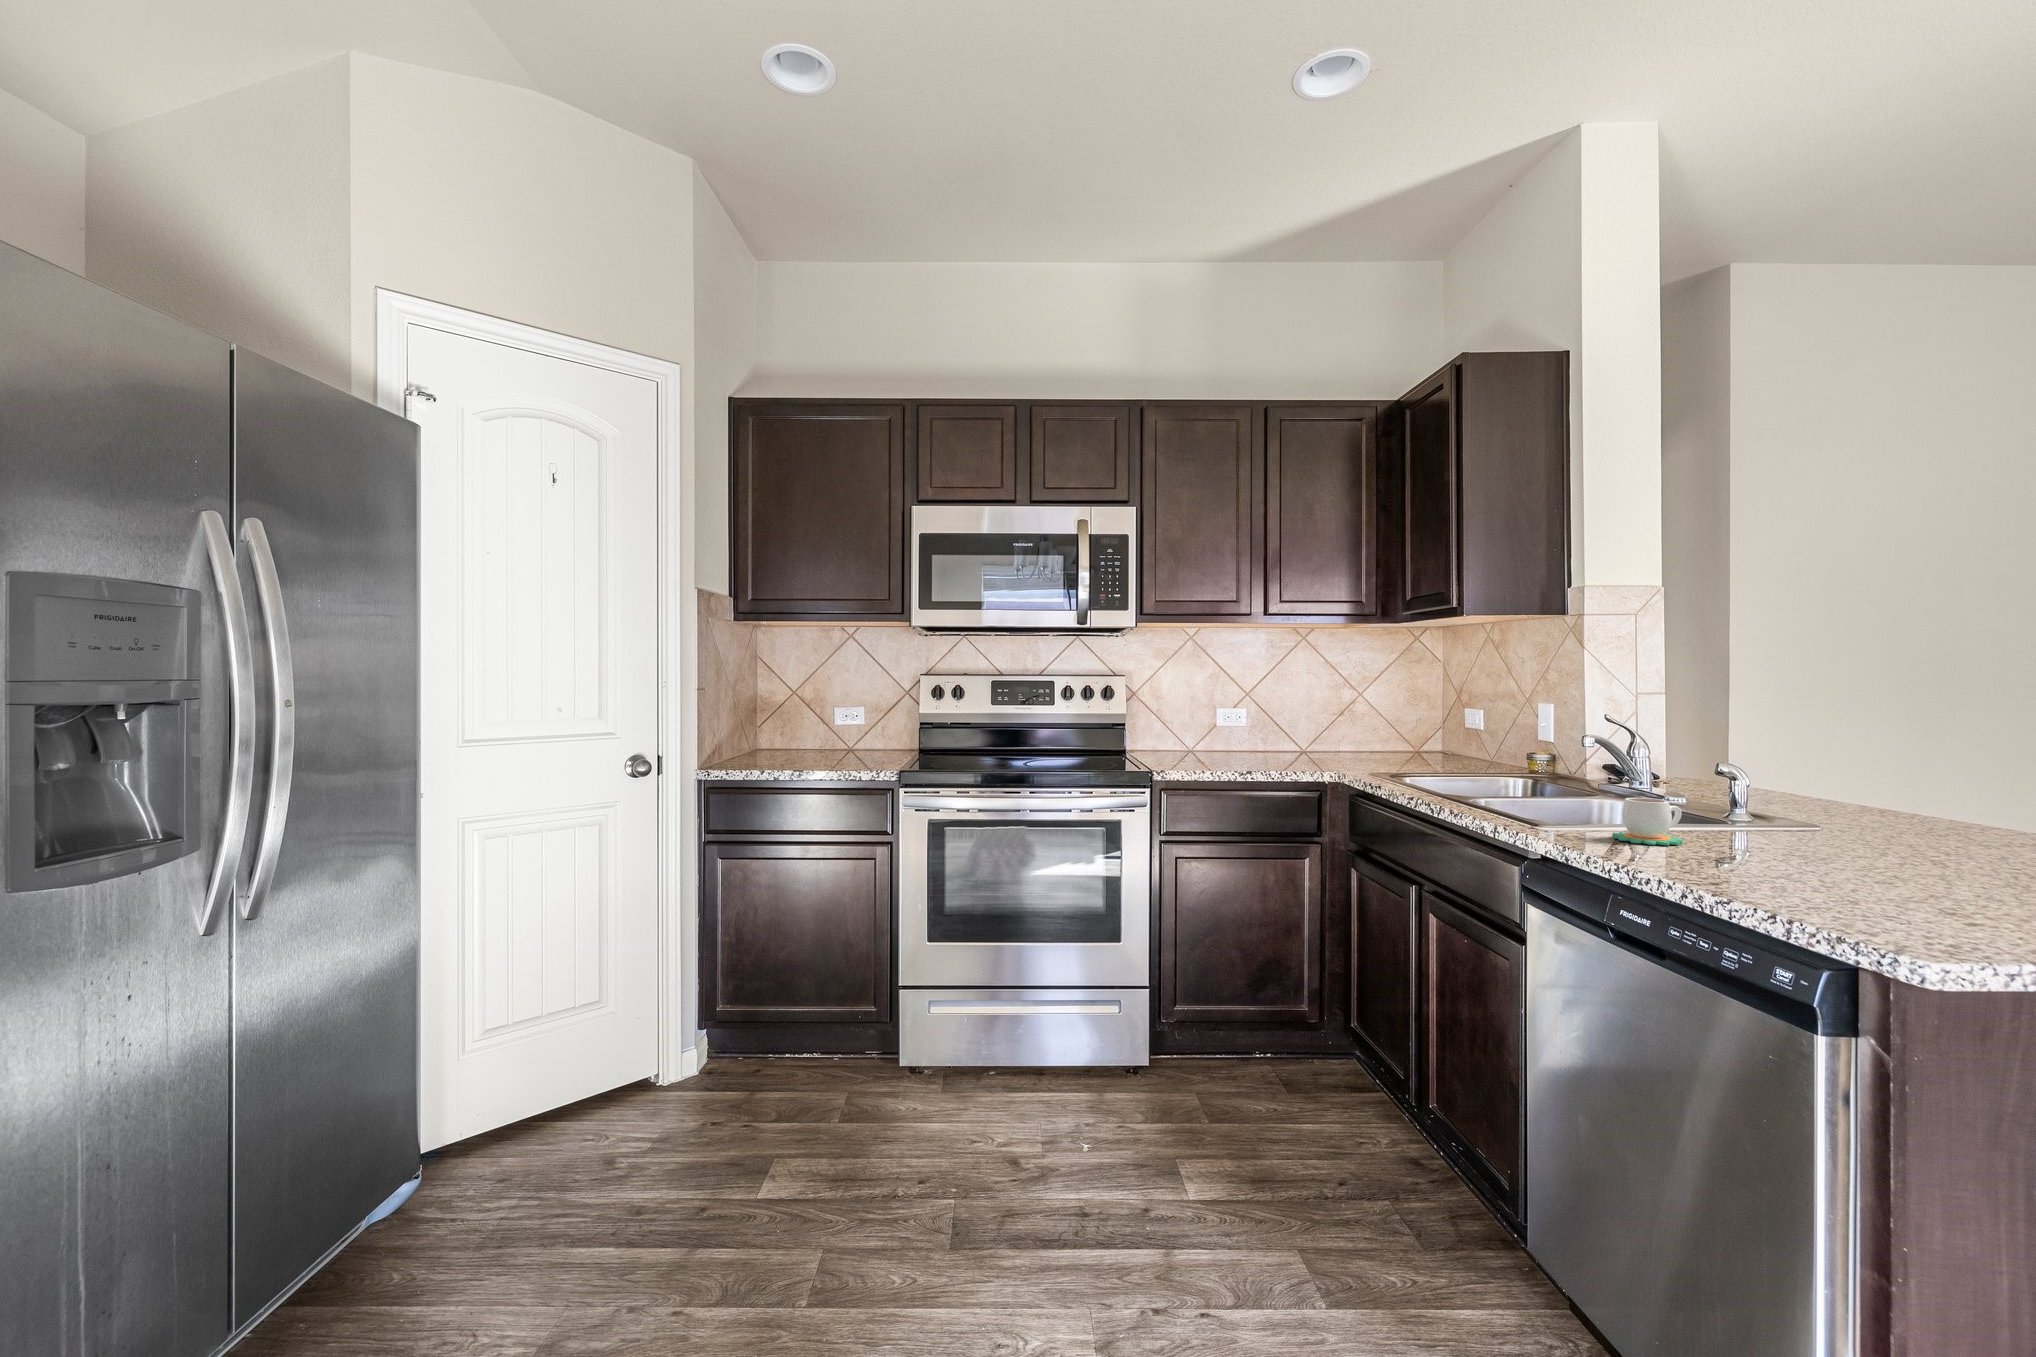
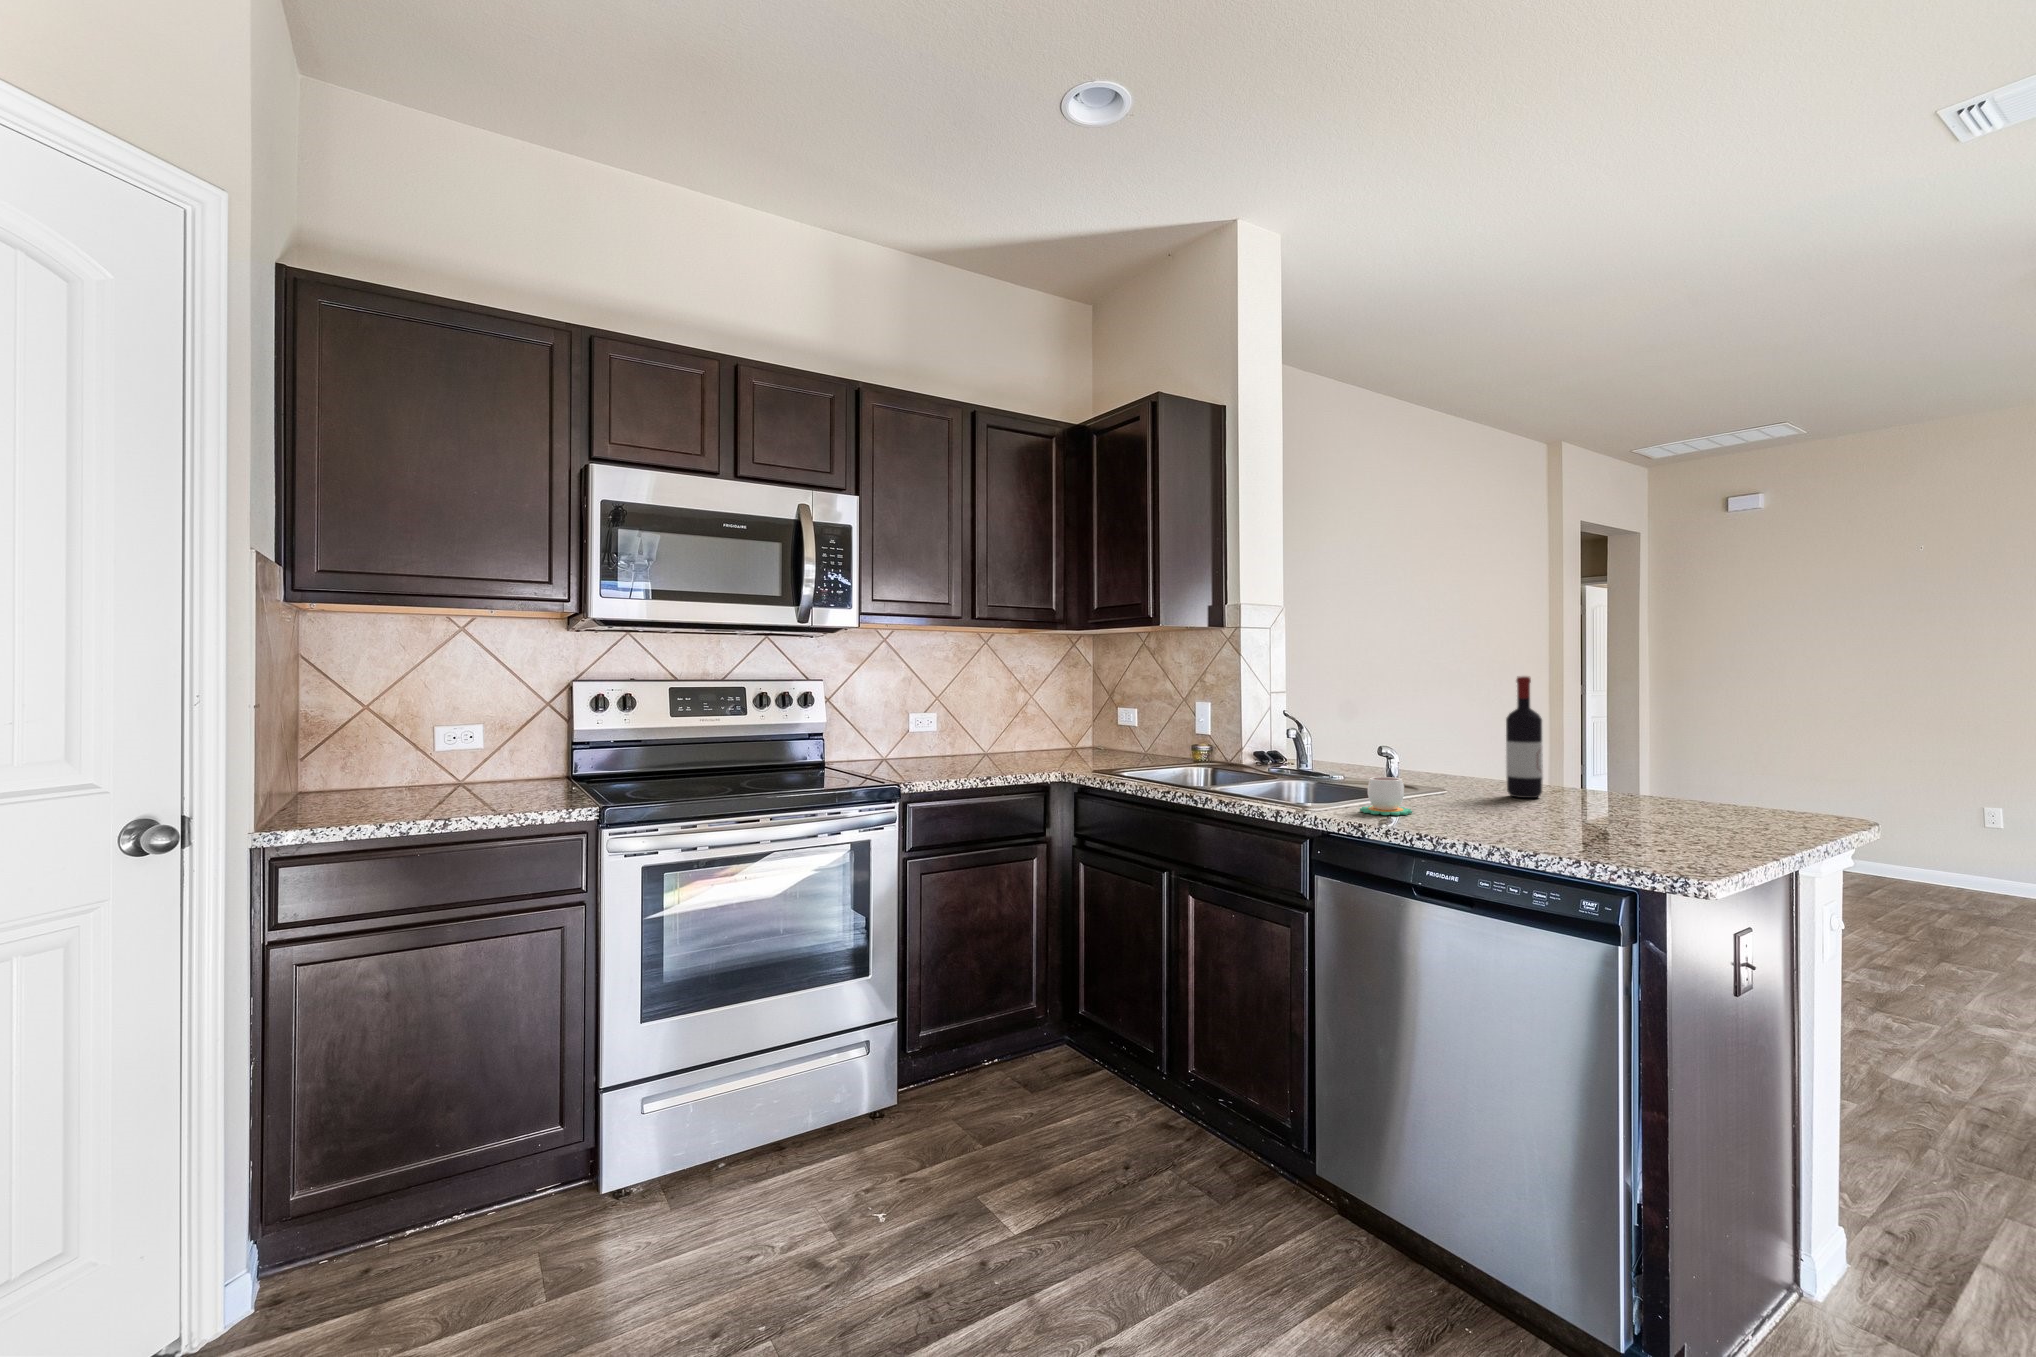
wine bottle: none [1891,682,1953,849] -> present [1506,676,1543,798]

